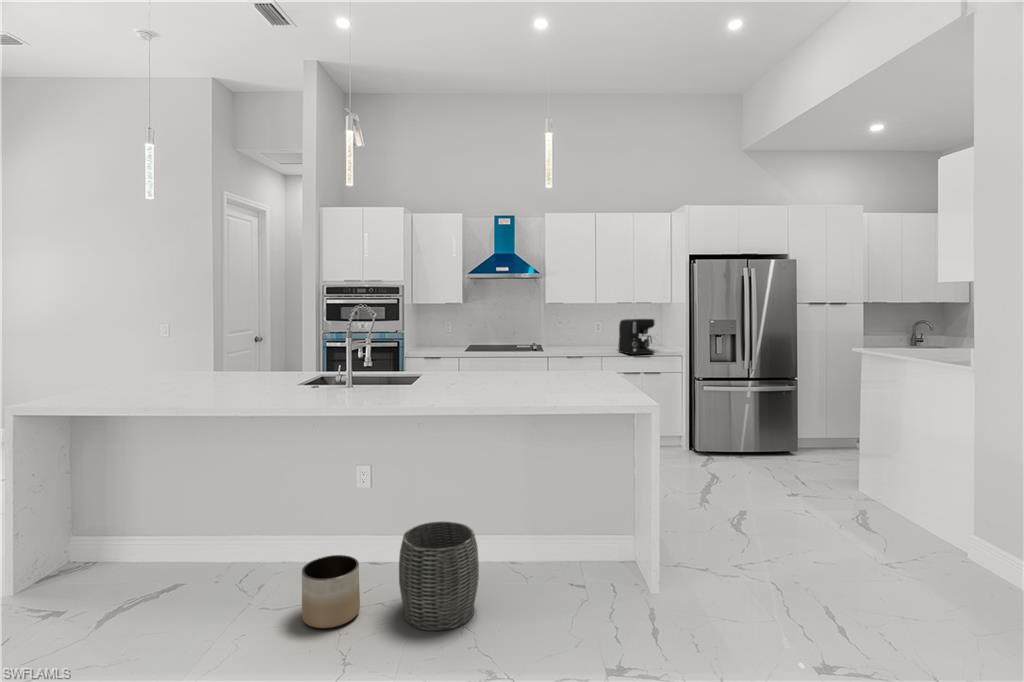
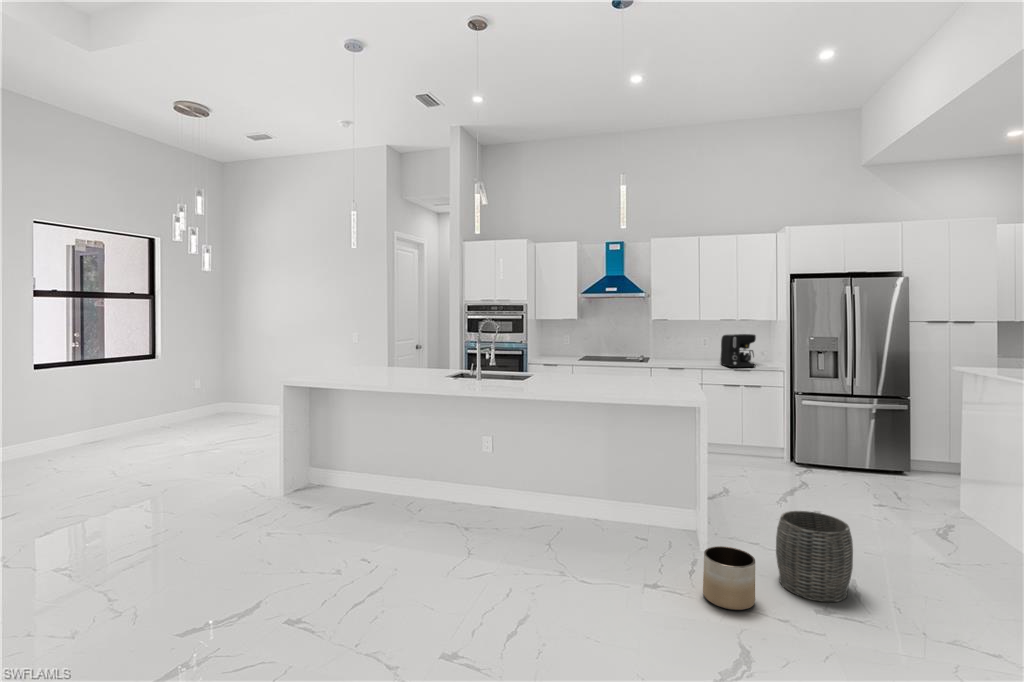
woven basket: present [399,521,479,631] -> present [776,511,853,602]
planter: present [302,555,360,629] -> present [703,546,755,610]

